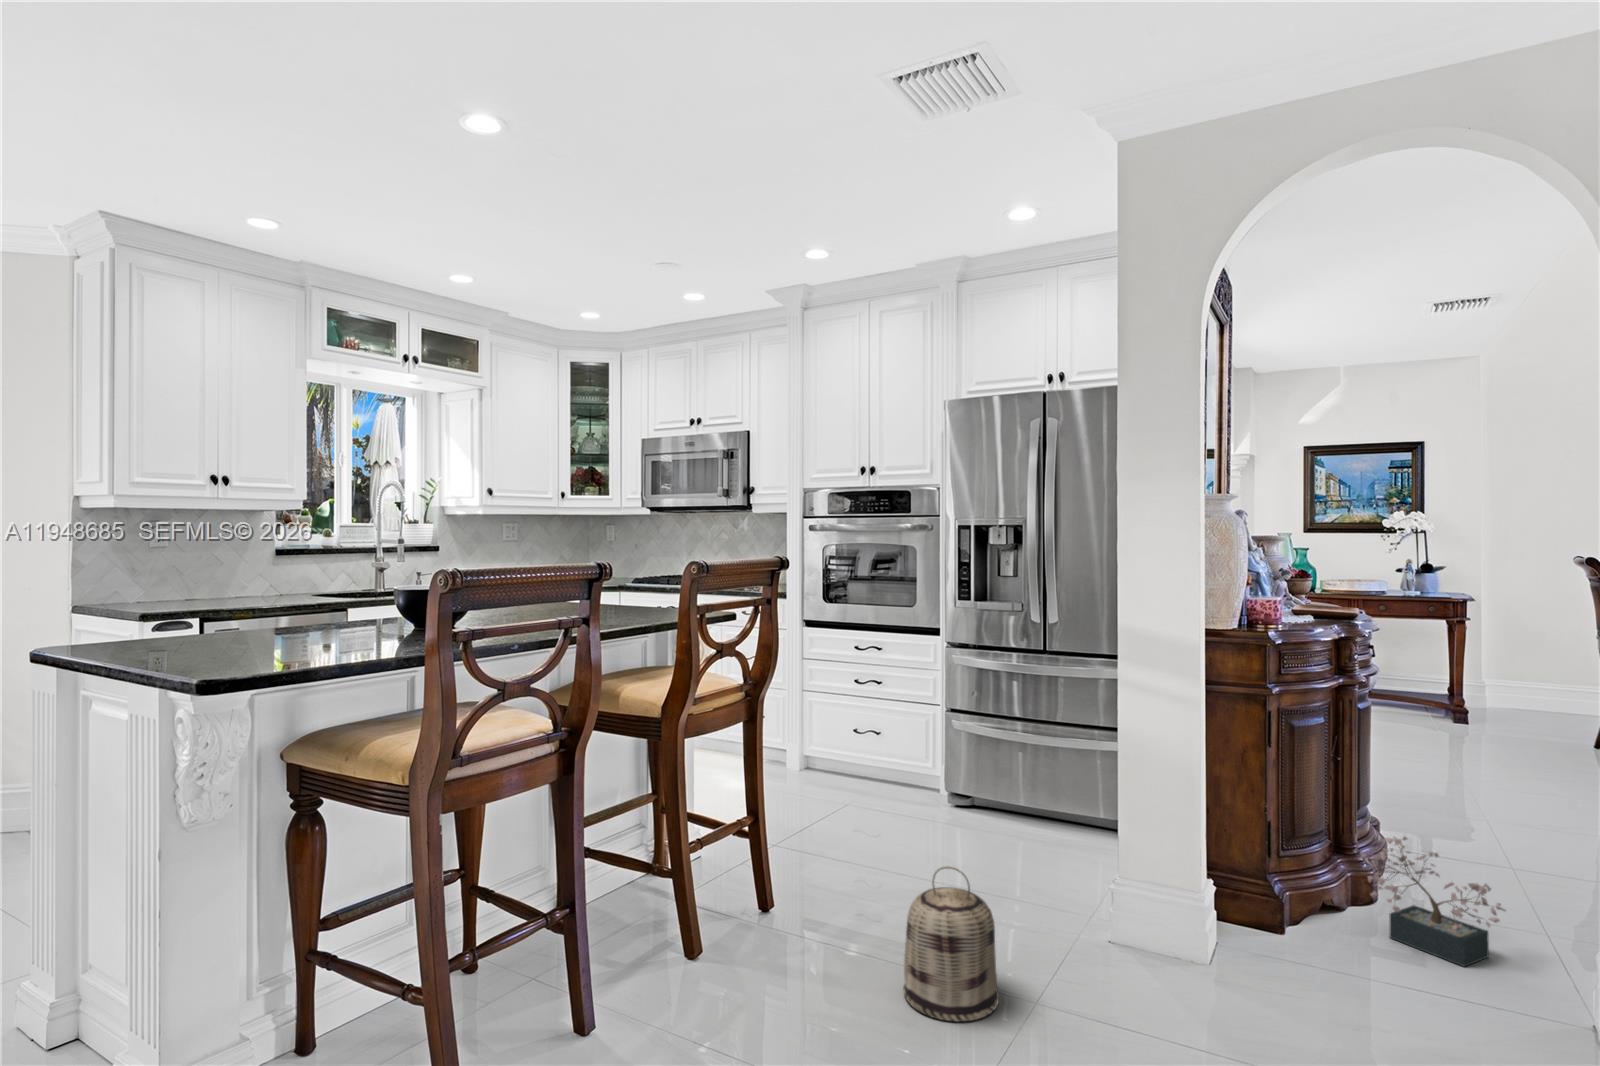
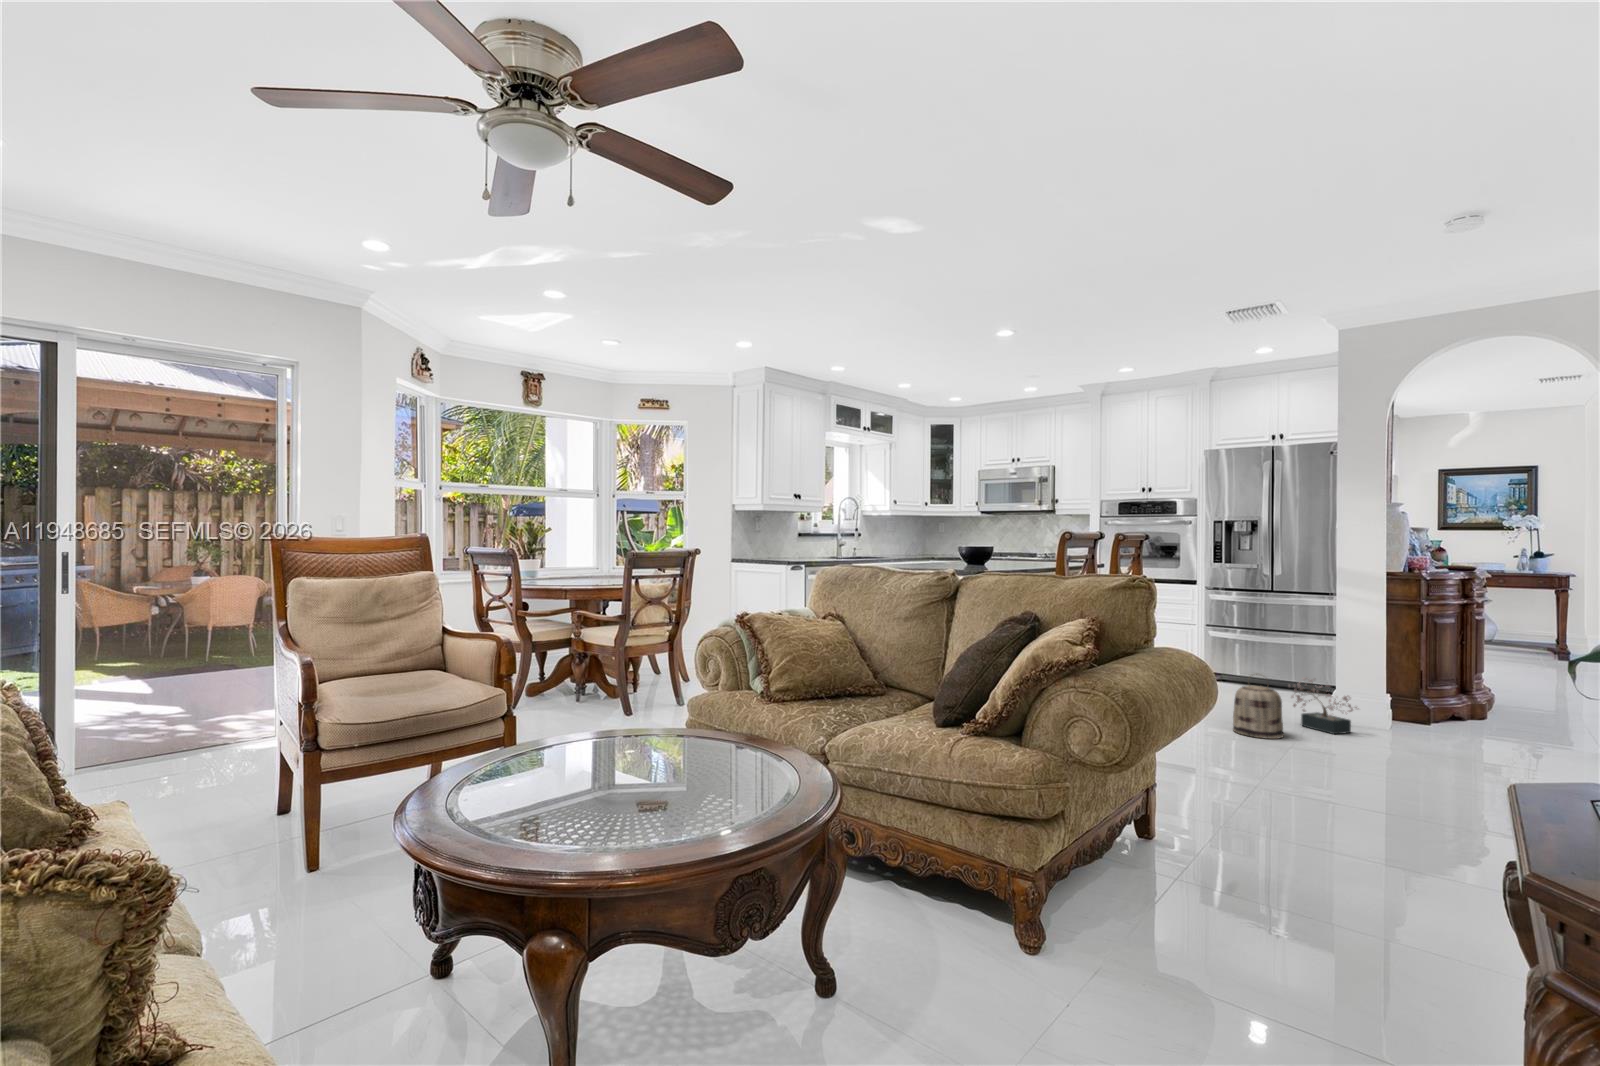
decorative plant: present [1363,837,1505,967] -> present [1292,678,1359,734]

